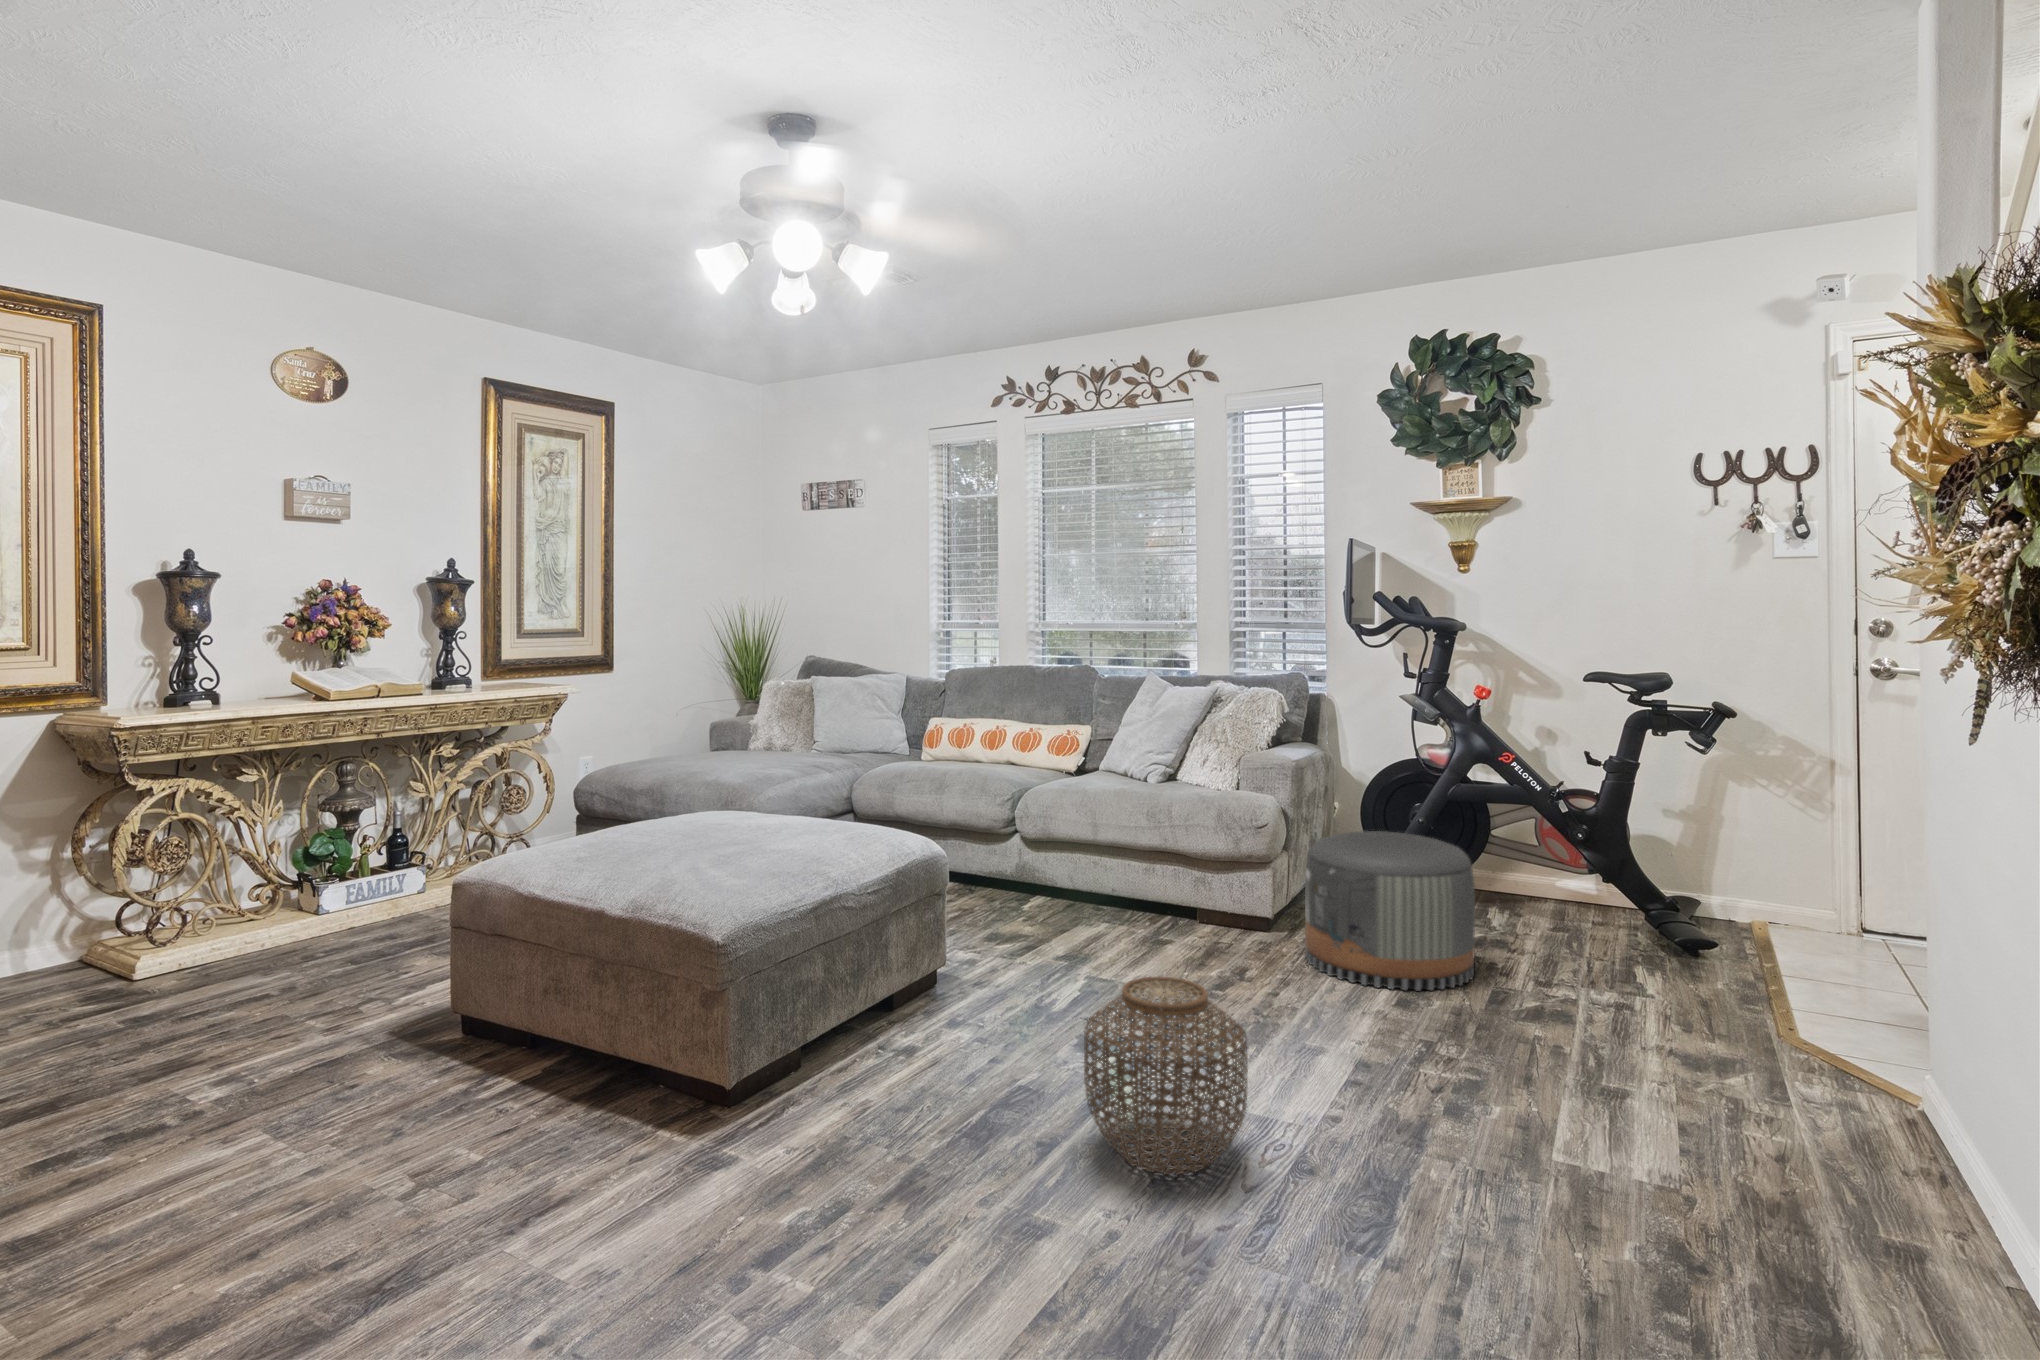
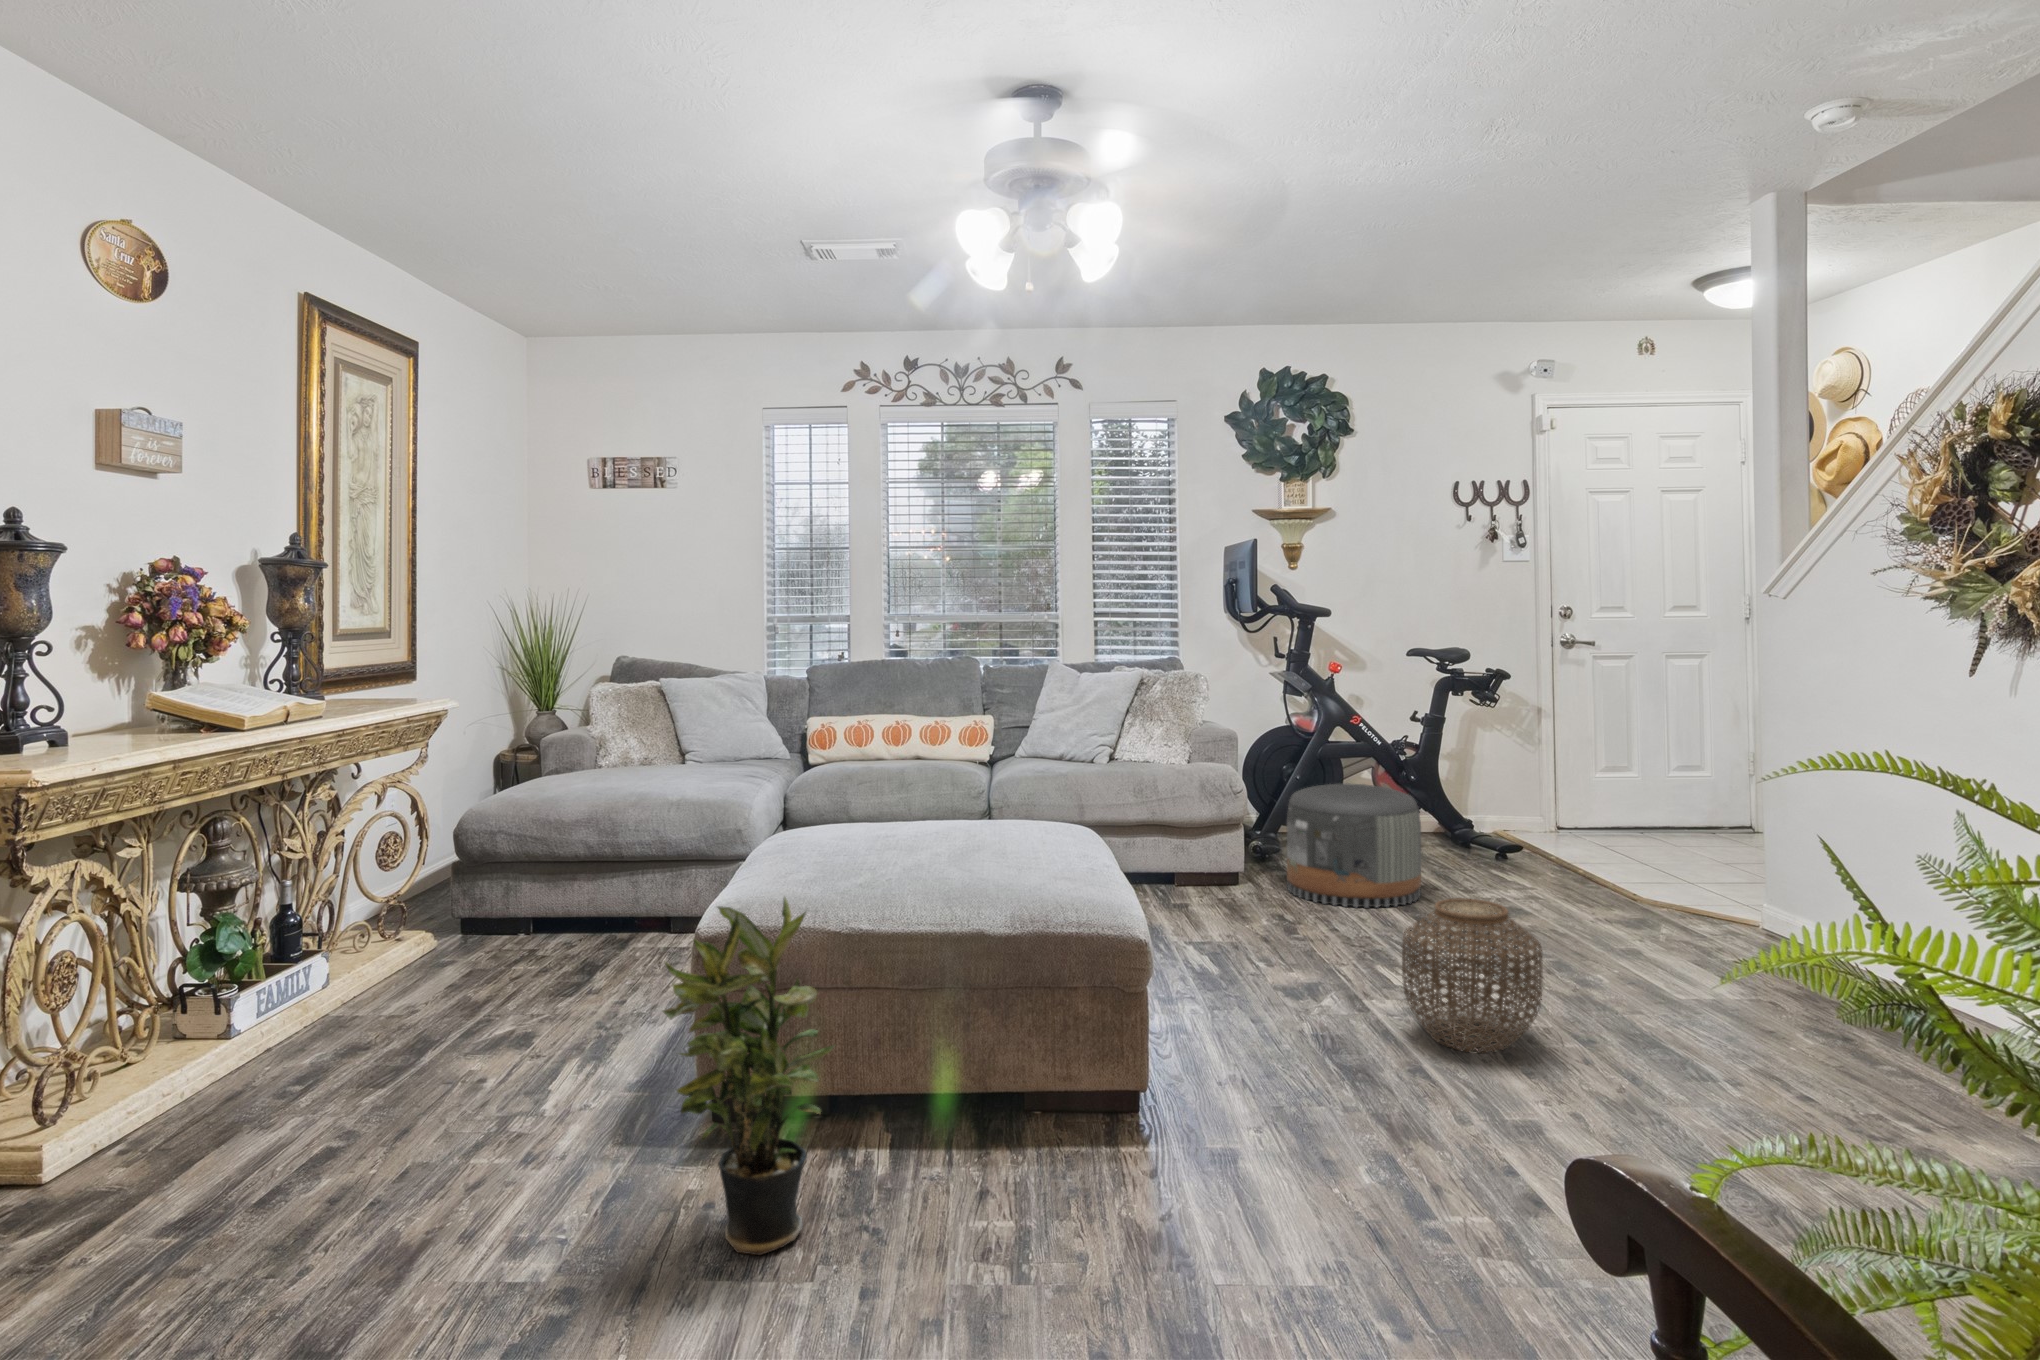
potted plant: none [195,858,371,1149] -> present [663,898,834,1255]

